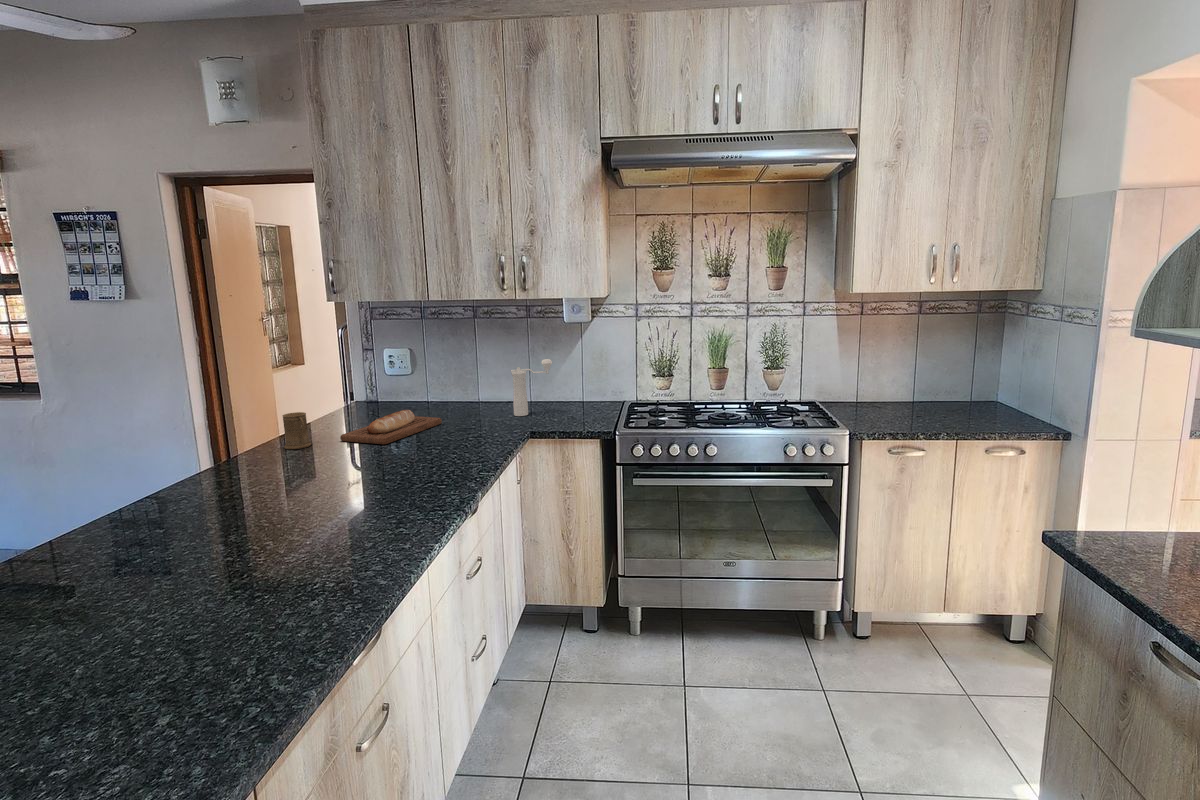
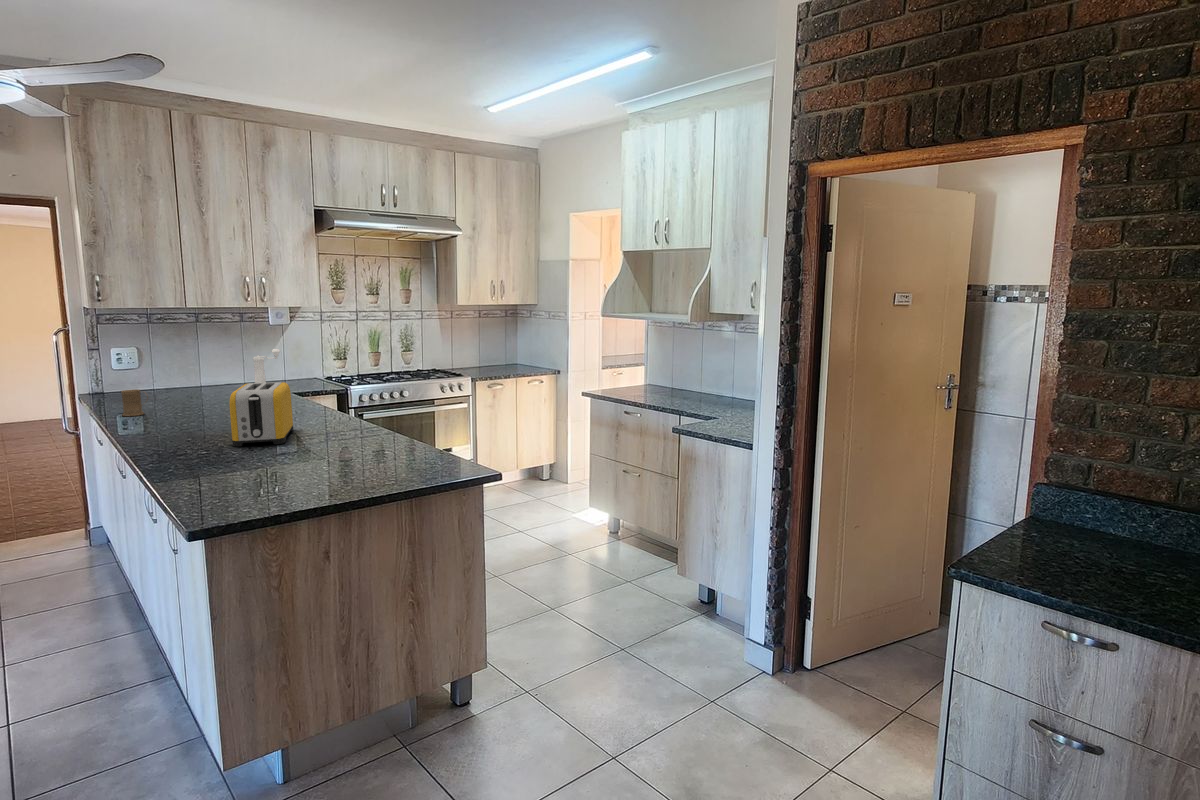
bread loaf: present [340,410,442,444] -> none [160,388,213,409]
toaster: none [124,444,308,584] -> present [230,382,293,446]

